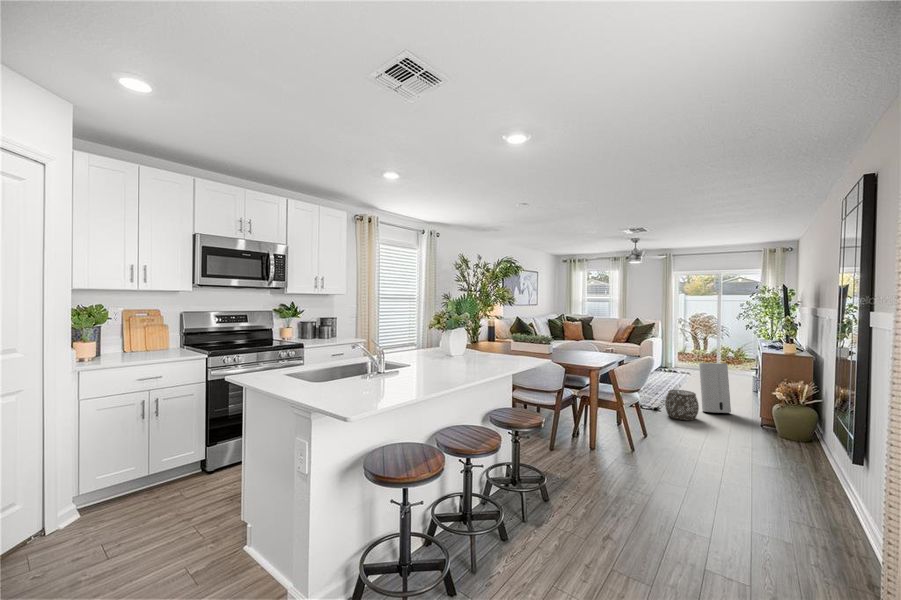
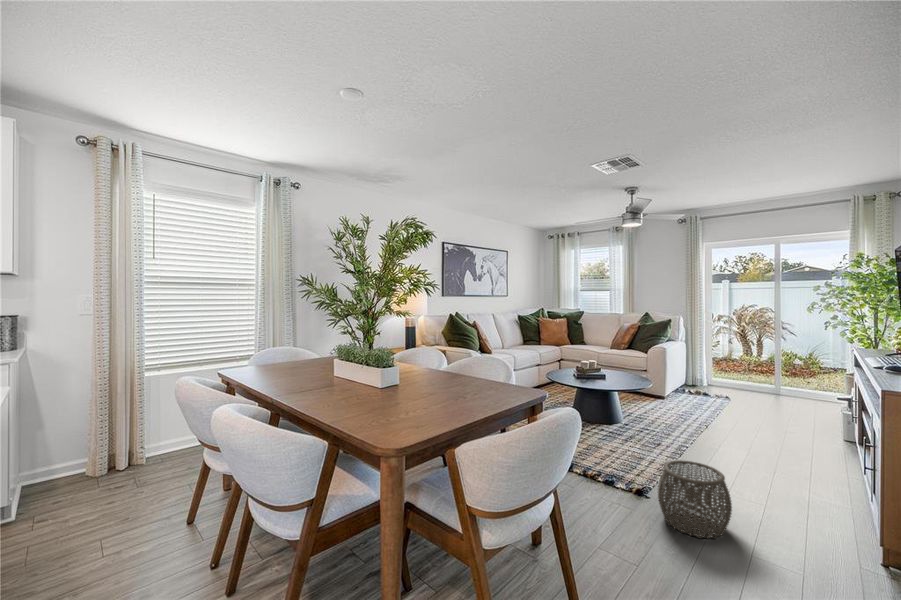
air purifier: present [699,363,731,413] -> none [735,401,807,512]

